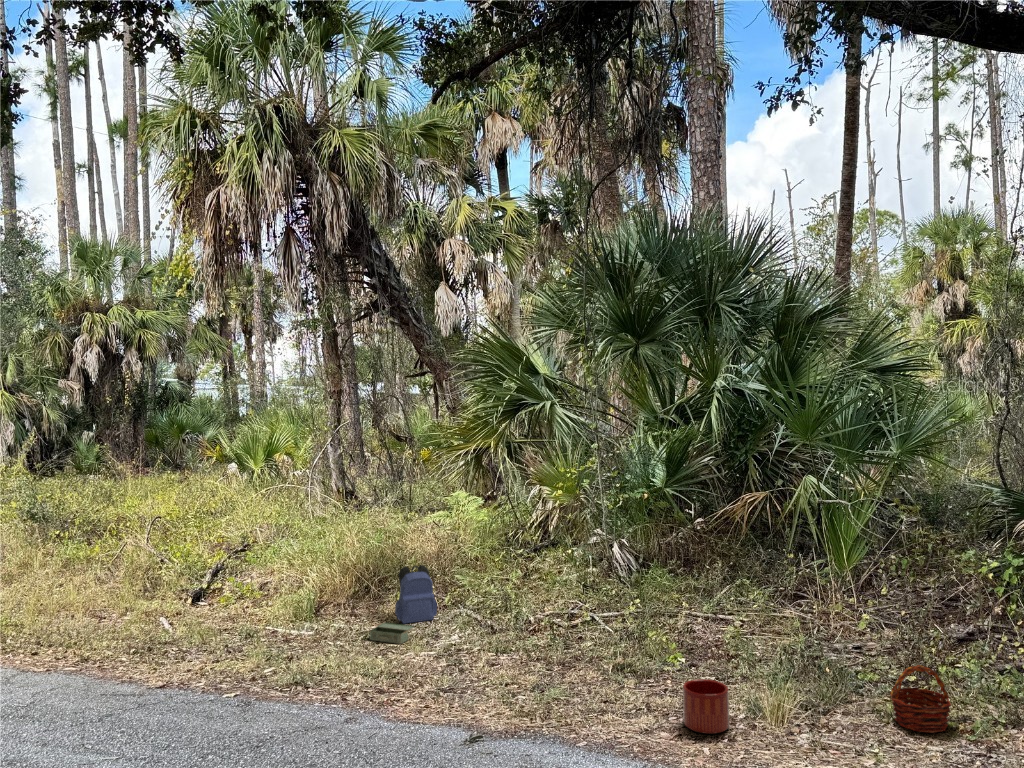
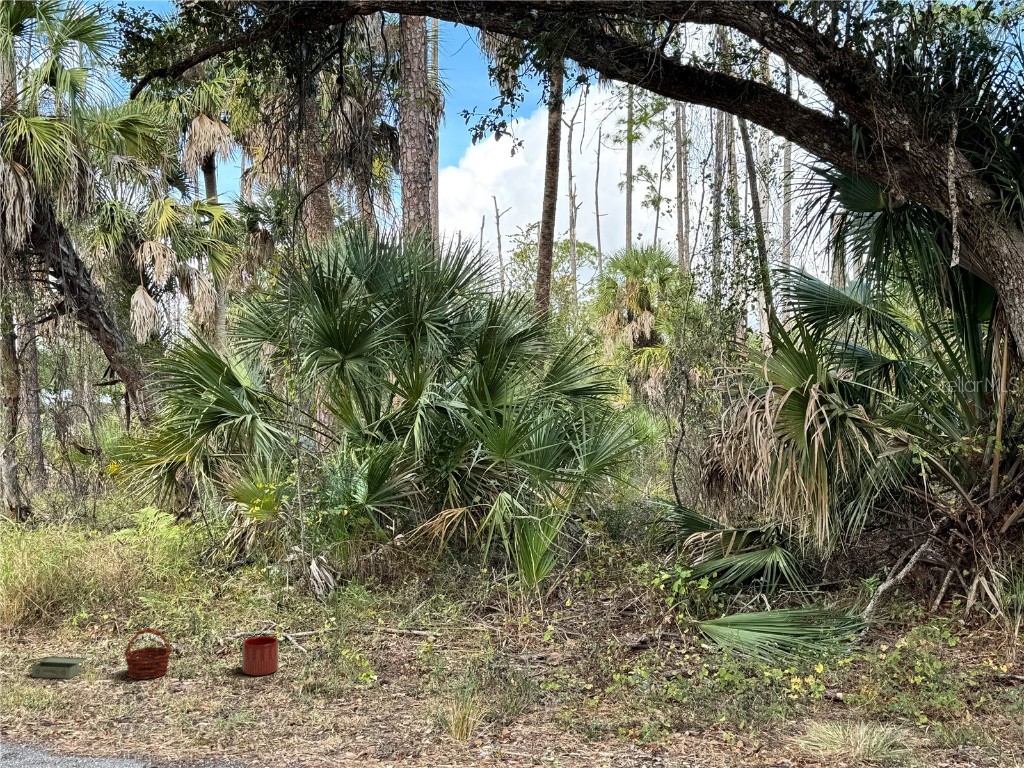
backpack: present [395,565,437,624] -> none [64,591,115,657]
basket: present [891,665,951,733] -> present [124,628,171,679]
planter: present [683,679,729,734] -> present [242,636,278,676]

